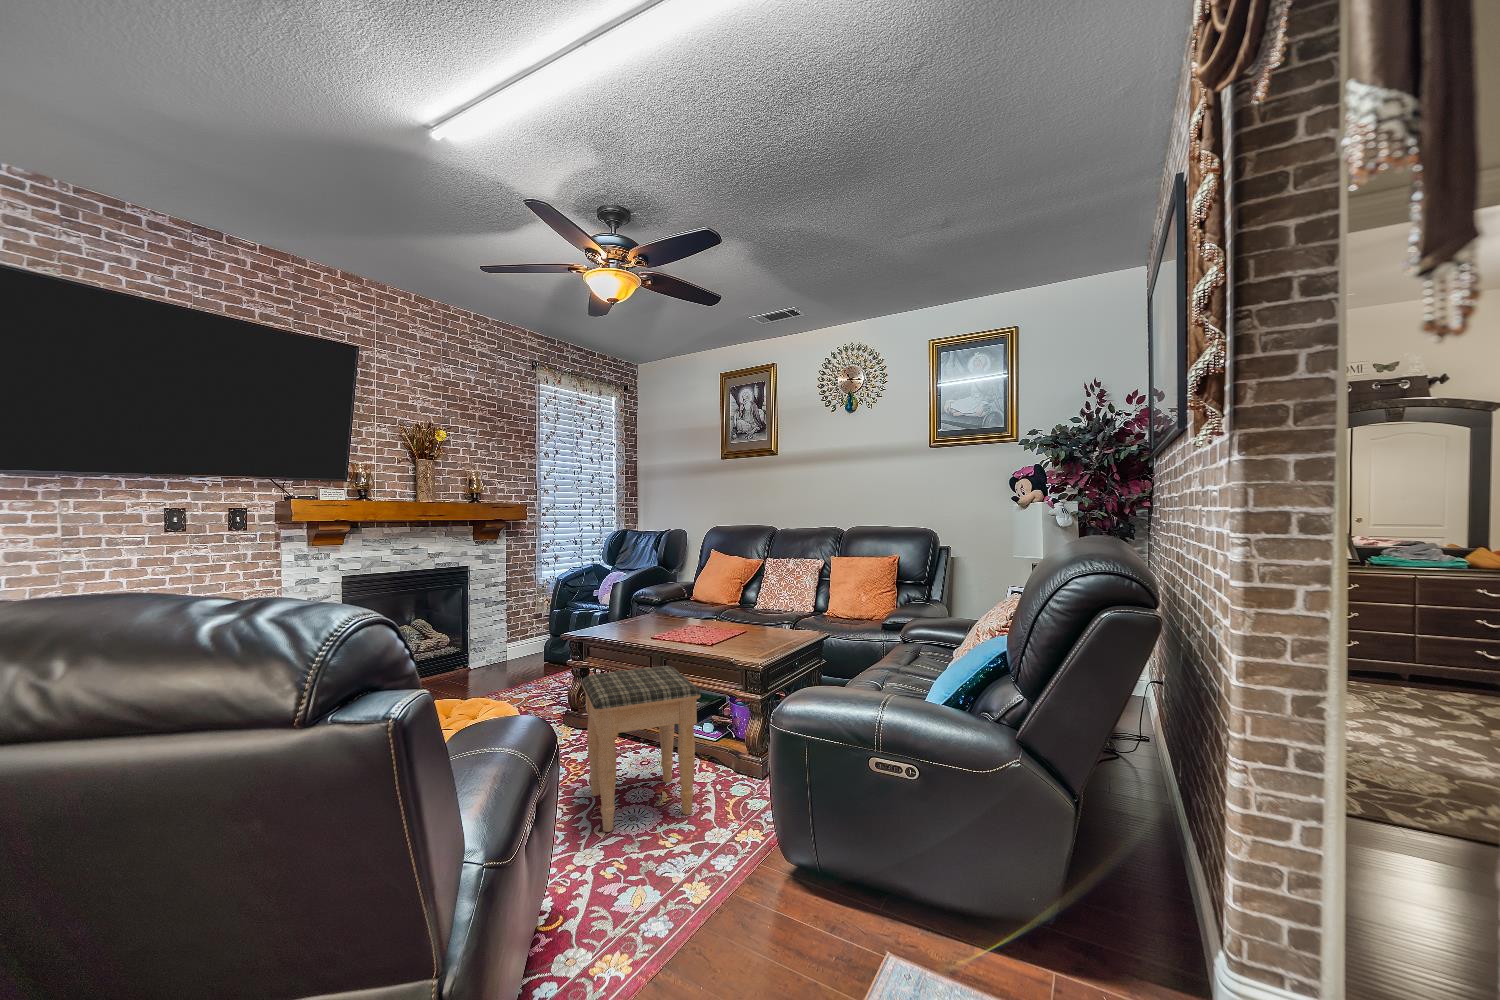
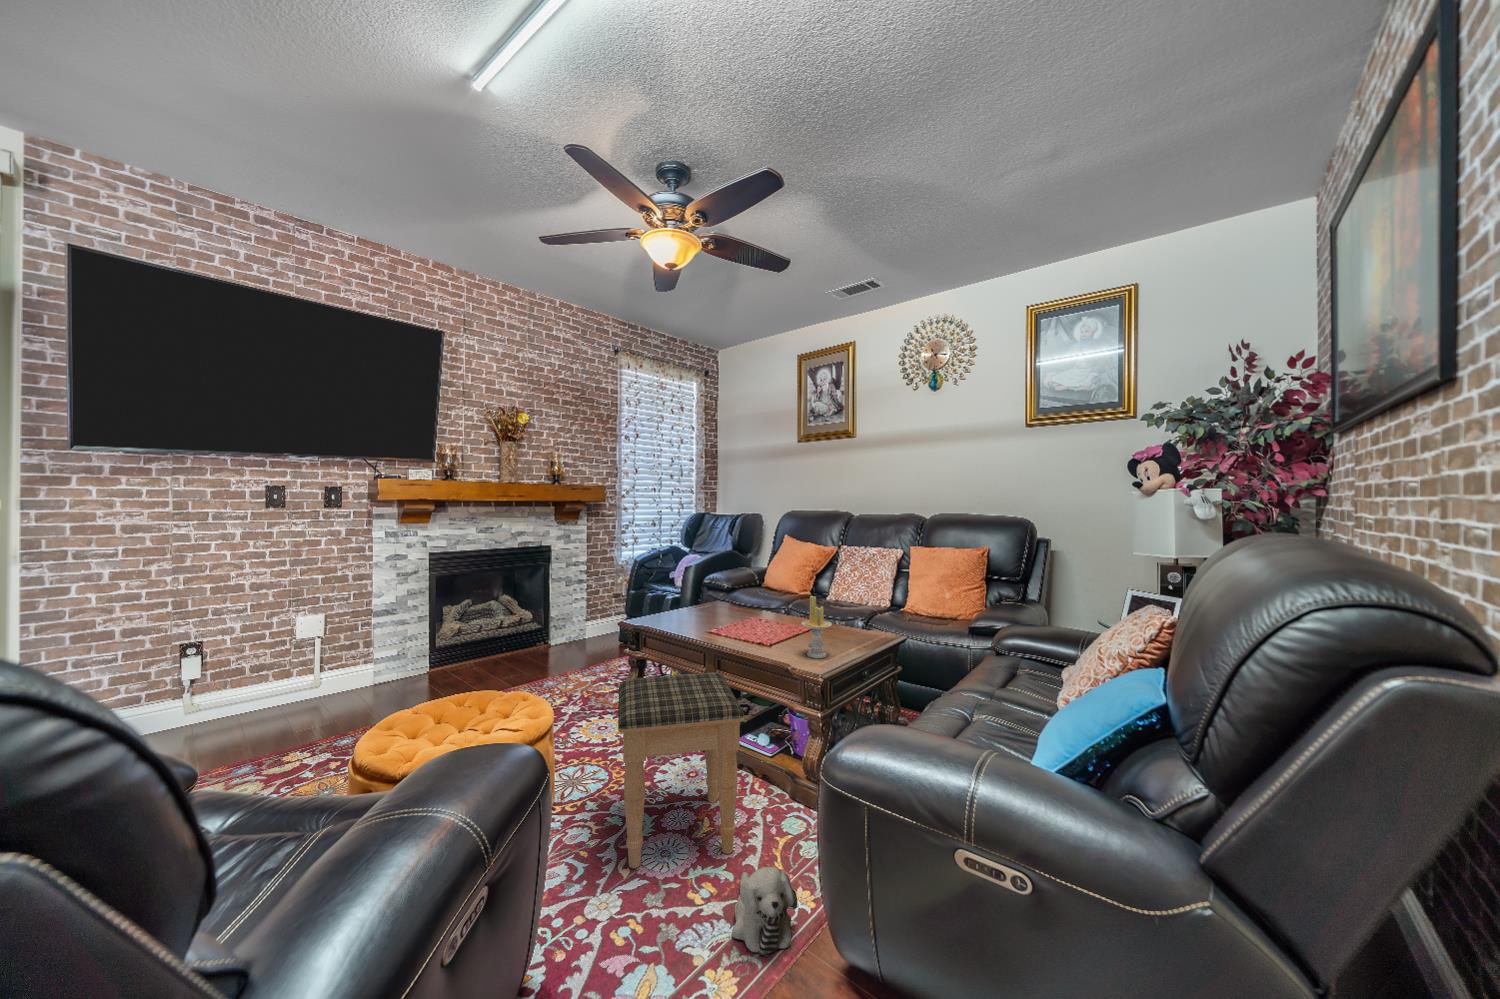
candle: none [741,595,768,650] -> present [801,595,832,658]
plush toy: none [701,805,753,872] -> present [732,867,797,955]

